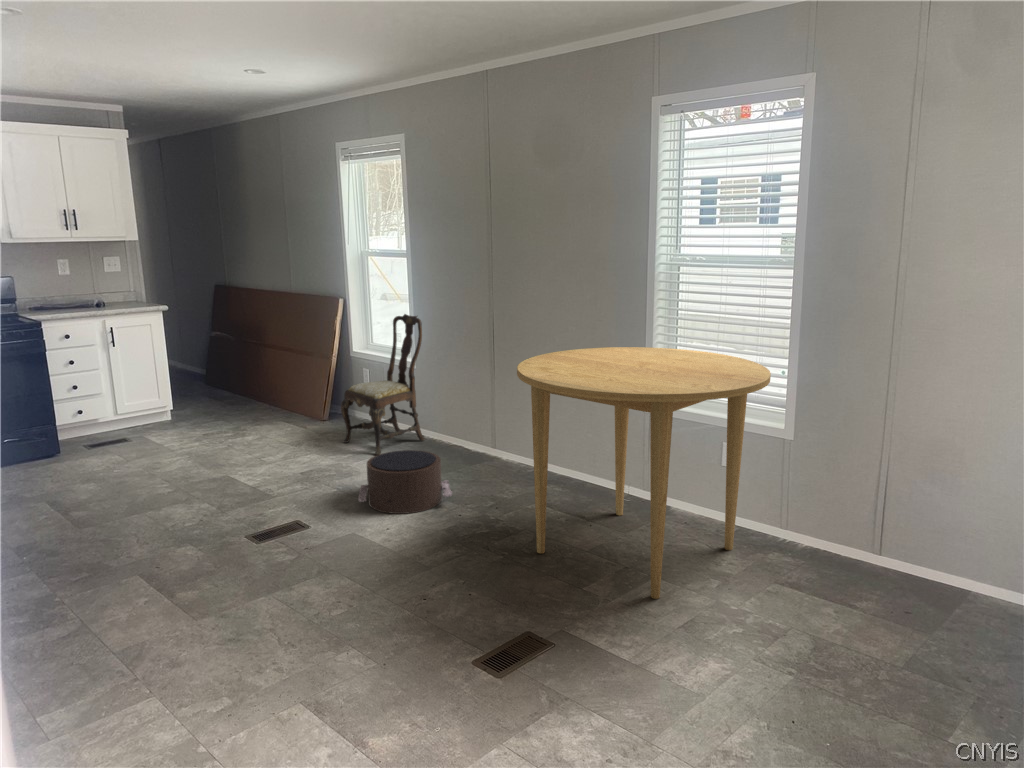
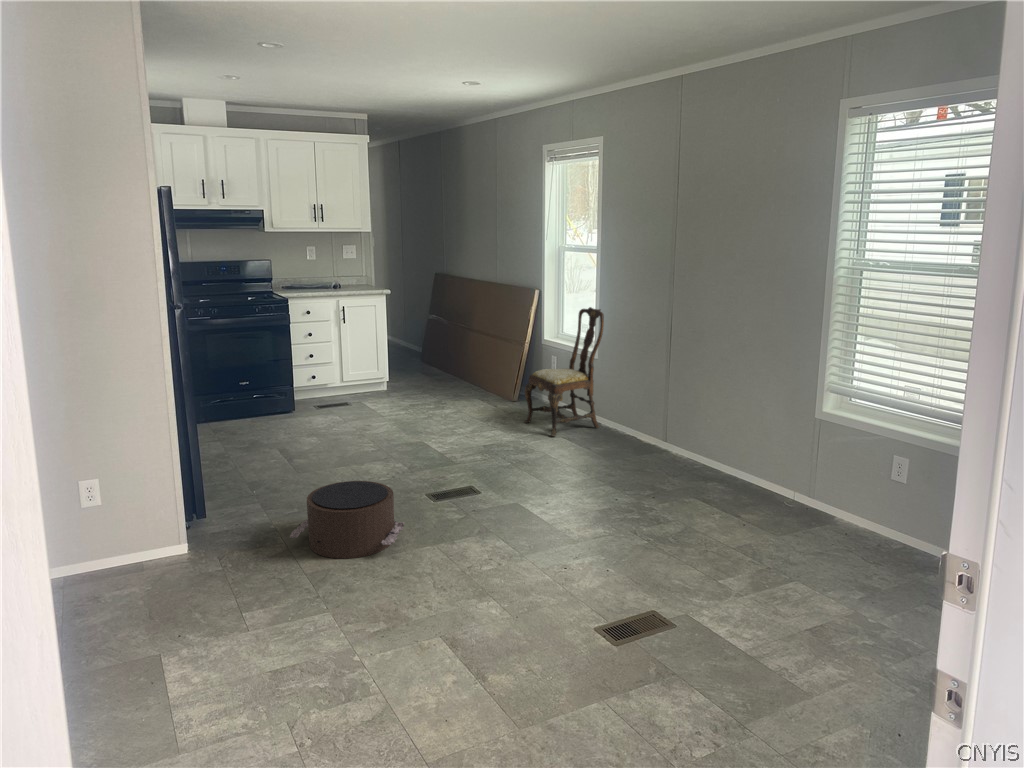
dining table: present [517,347,771,599] -> none [672,349,944,603]
pouf: present [358,450,452,514] -> present [289,481,405,559]

